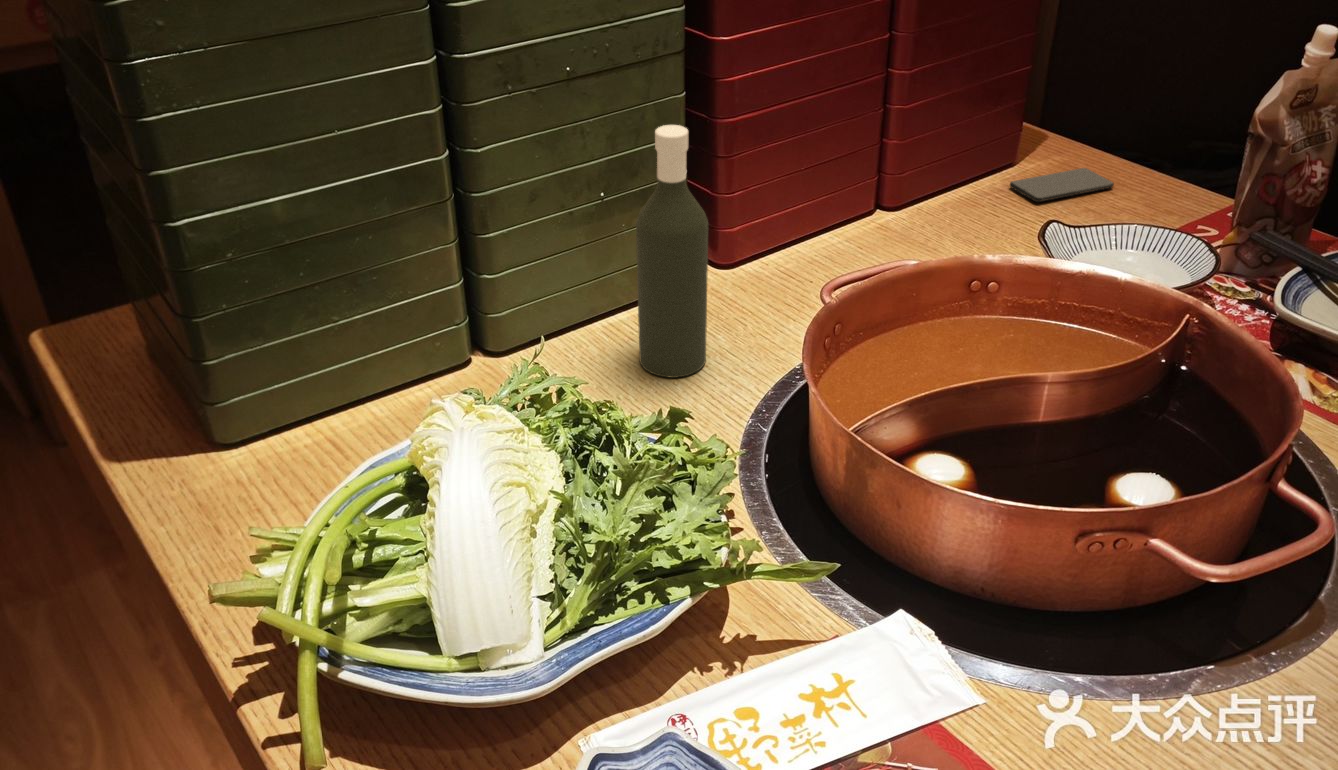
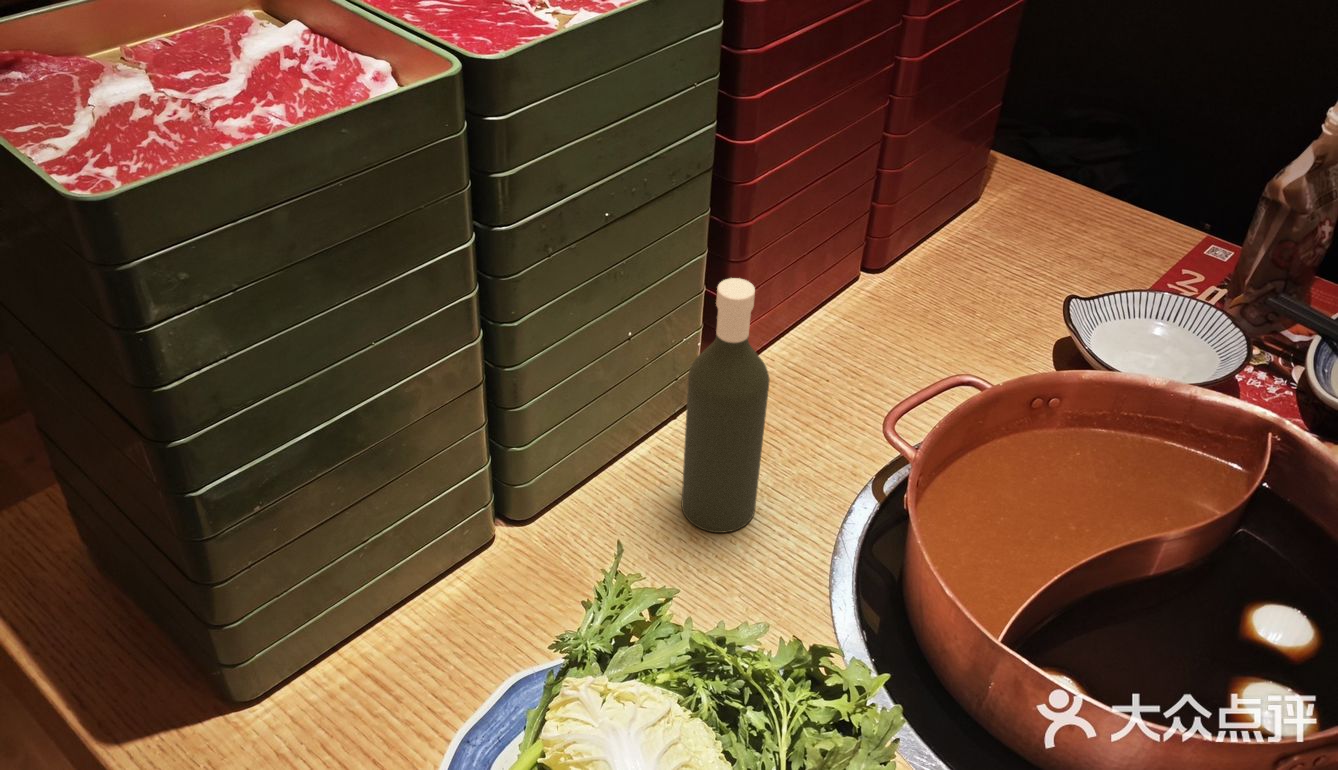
smartphone: present [1010,168,1114,202] -> none [991,199,1092,248]

